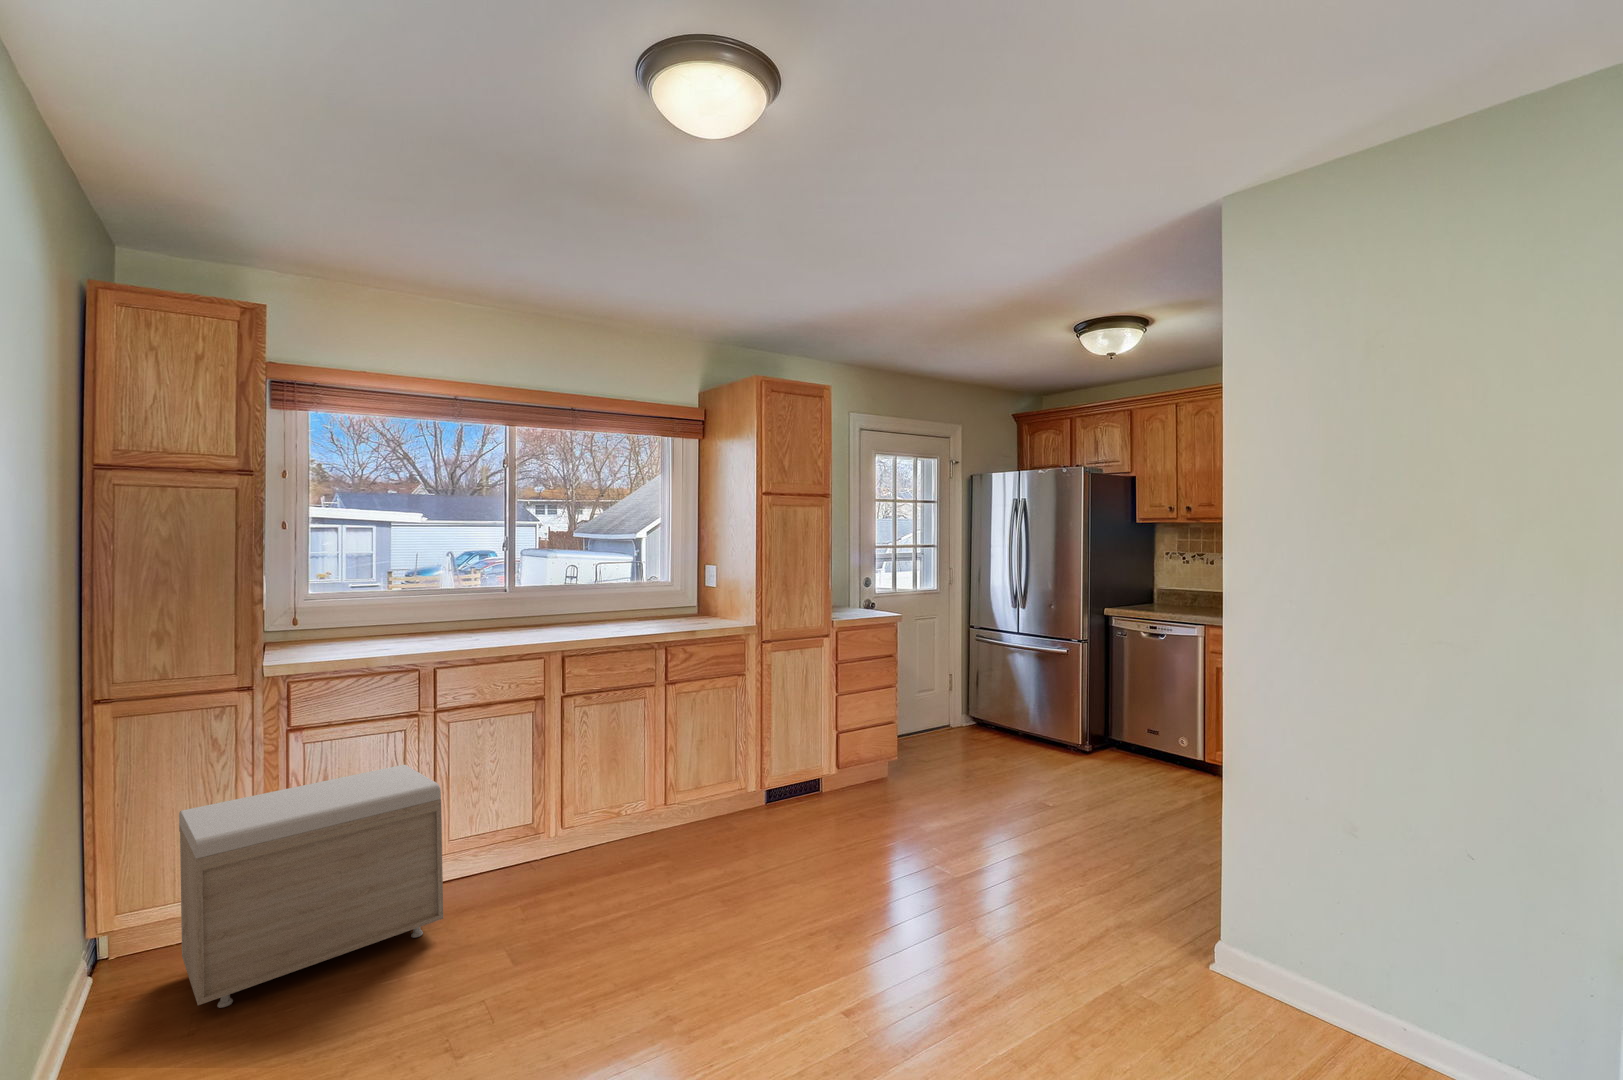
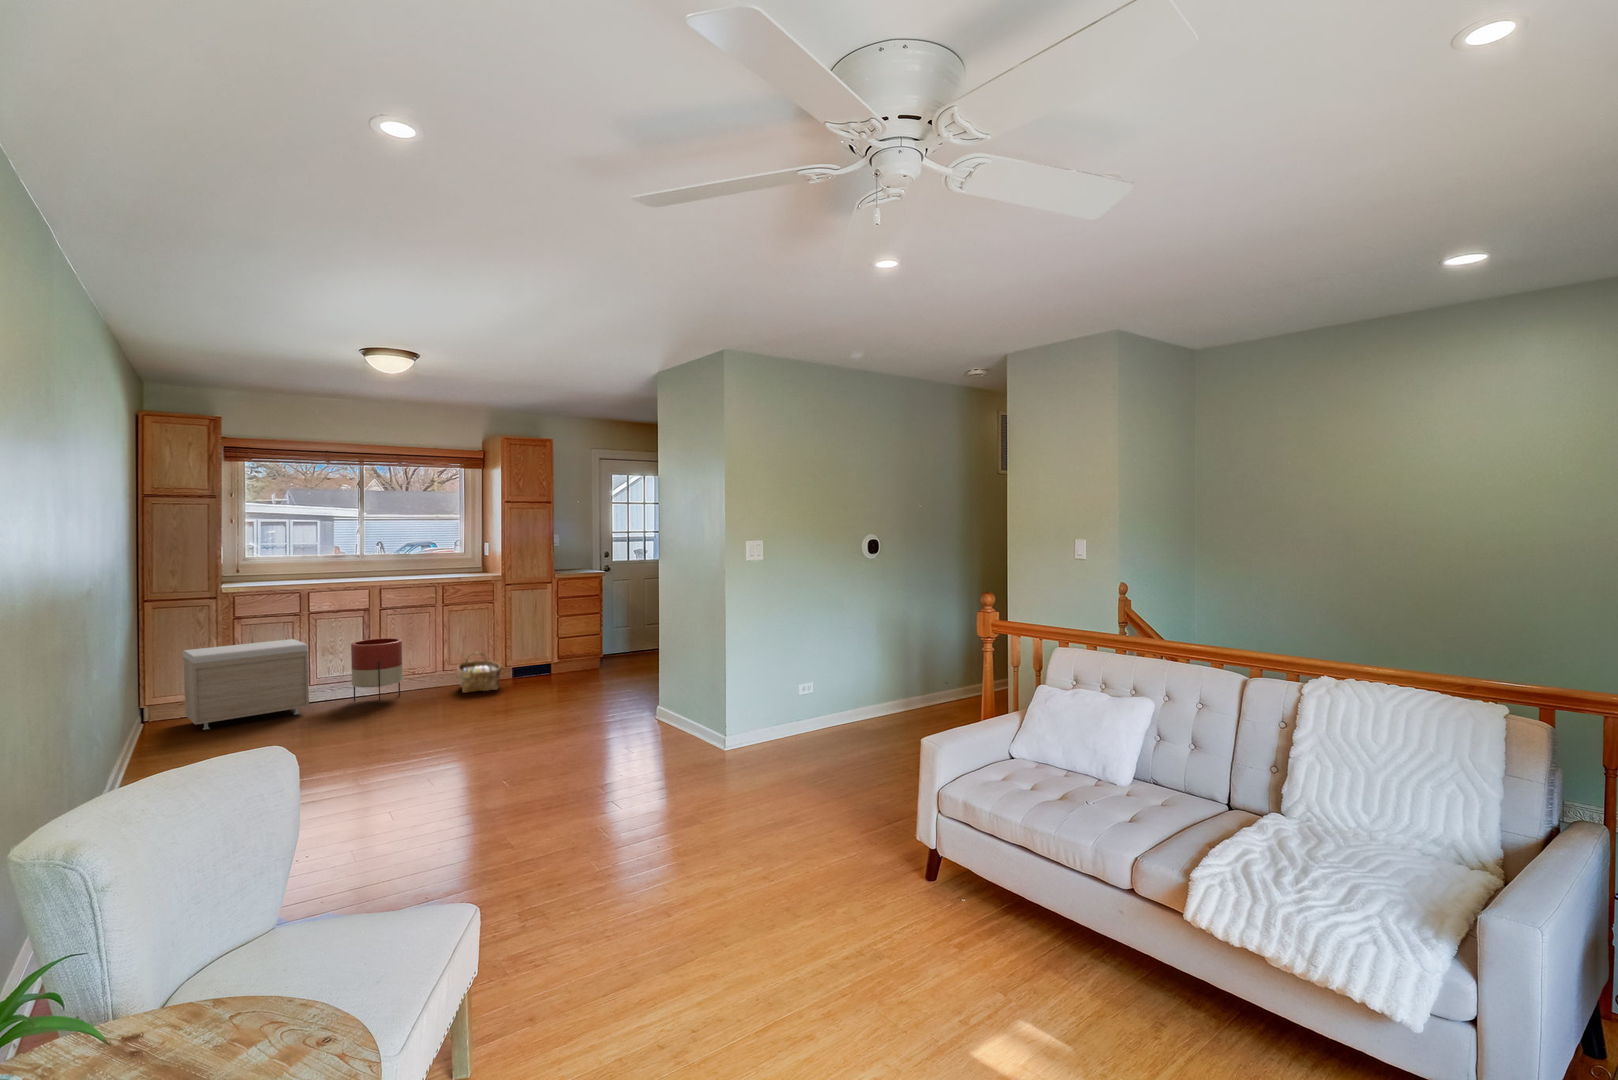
planter: none [518,752,612,902] -> present [351,638,403,706]
woven basket: none [695,767,776,855] -> present [457,652,501,693]

